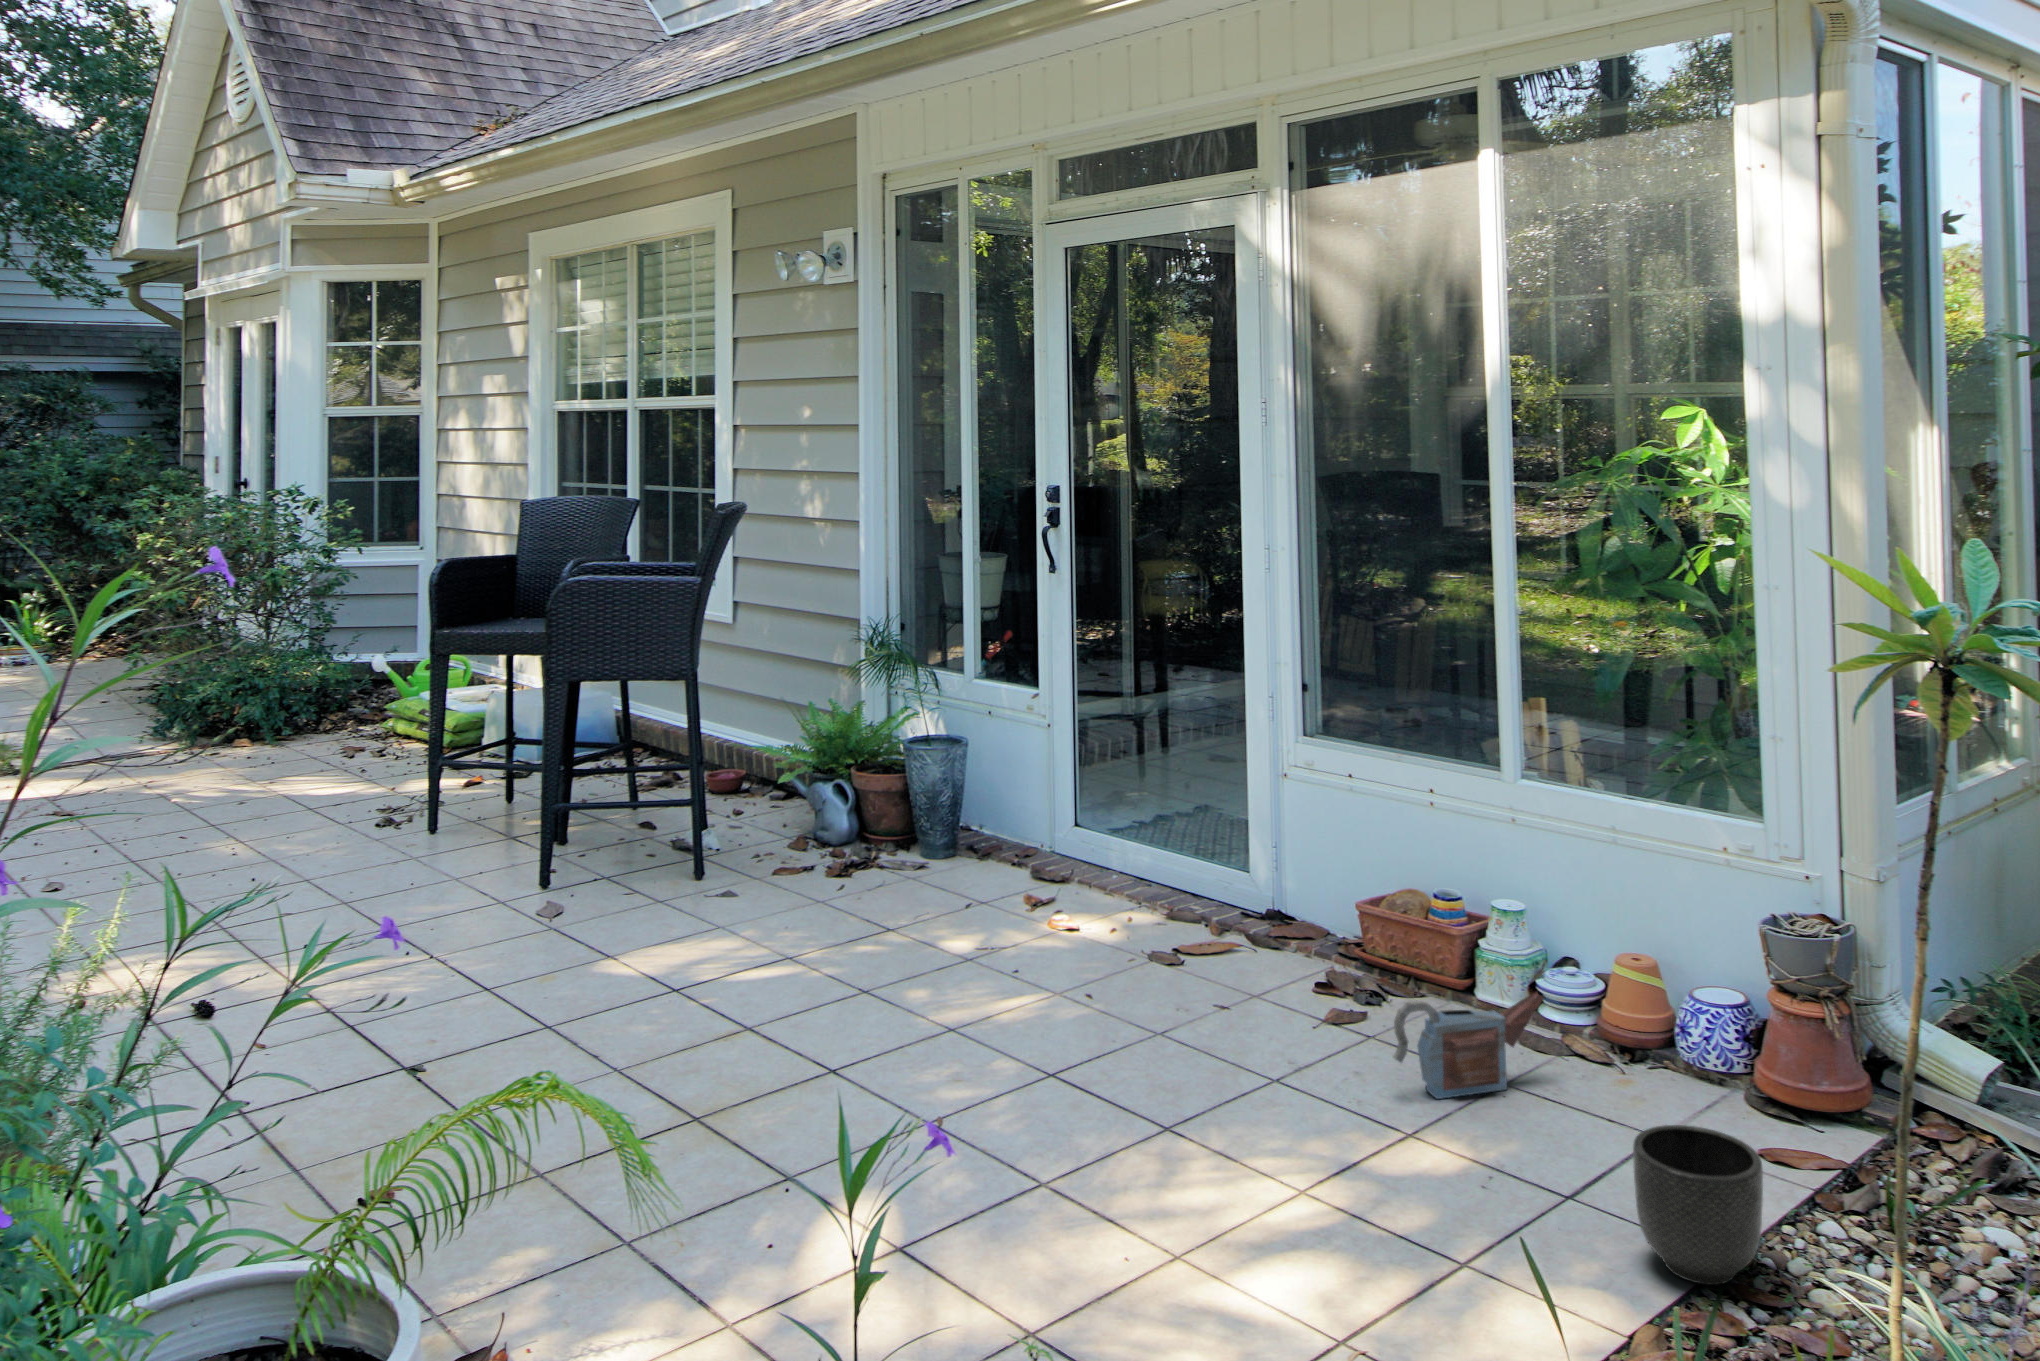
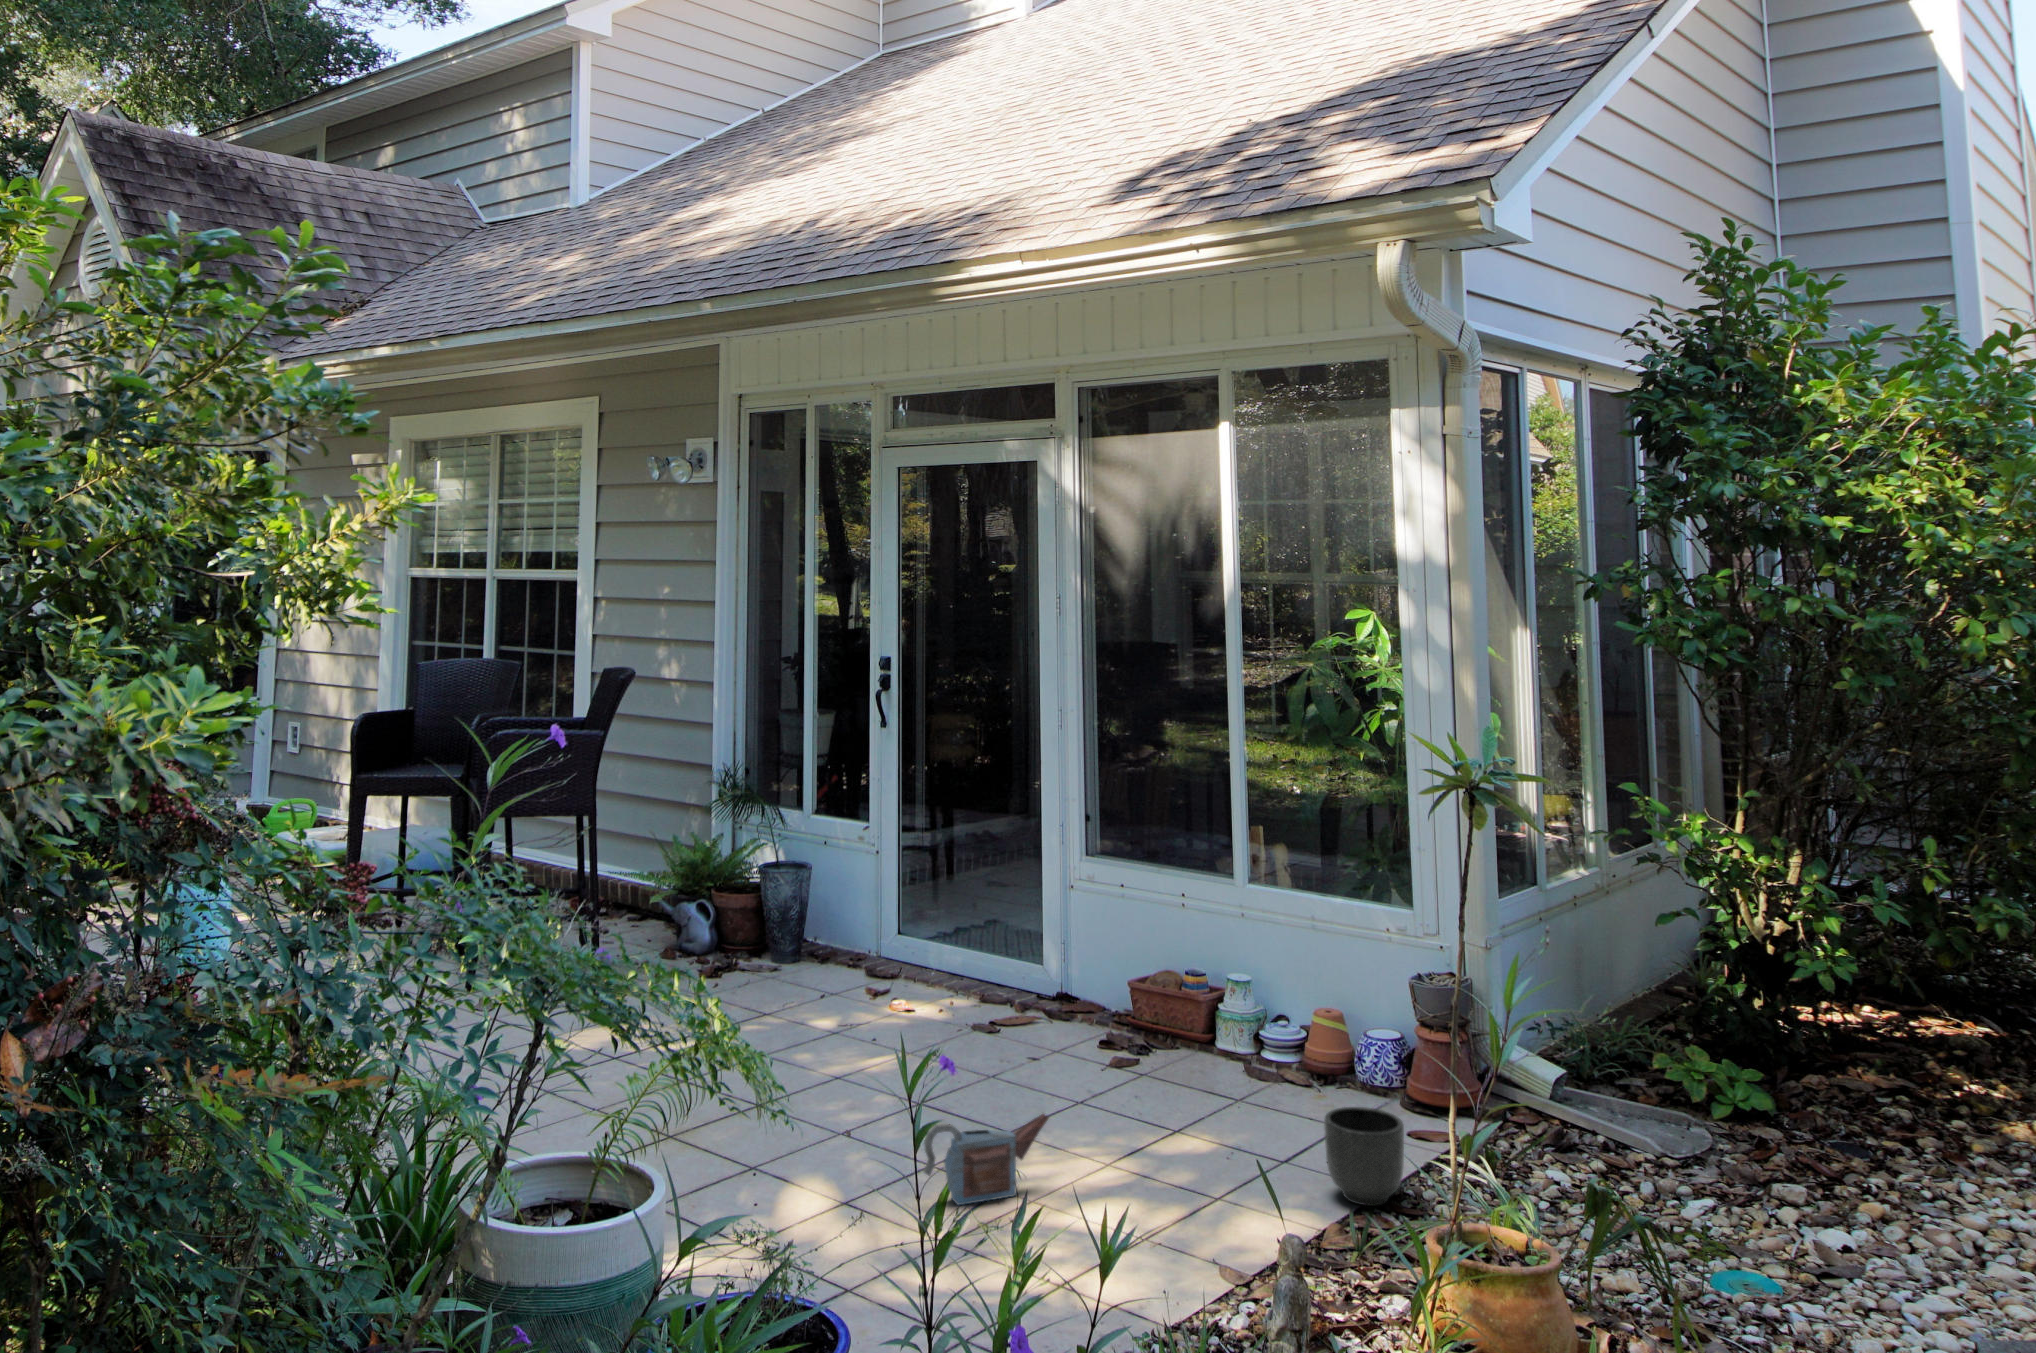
watering can: present [1393,992,1544,1099] -> present [924,1114,1049,1205]

